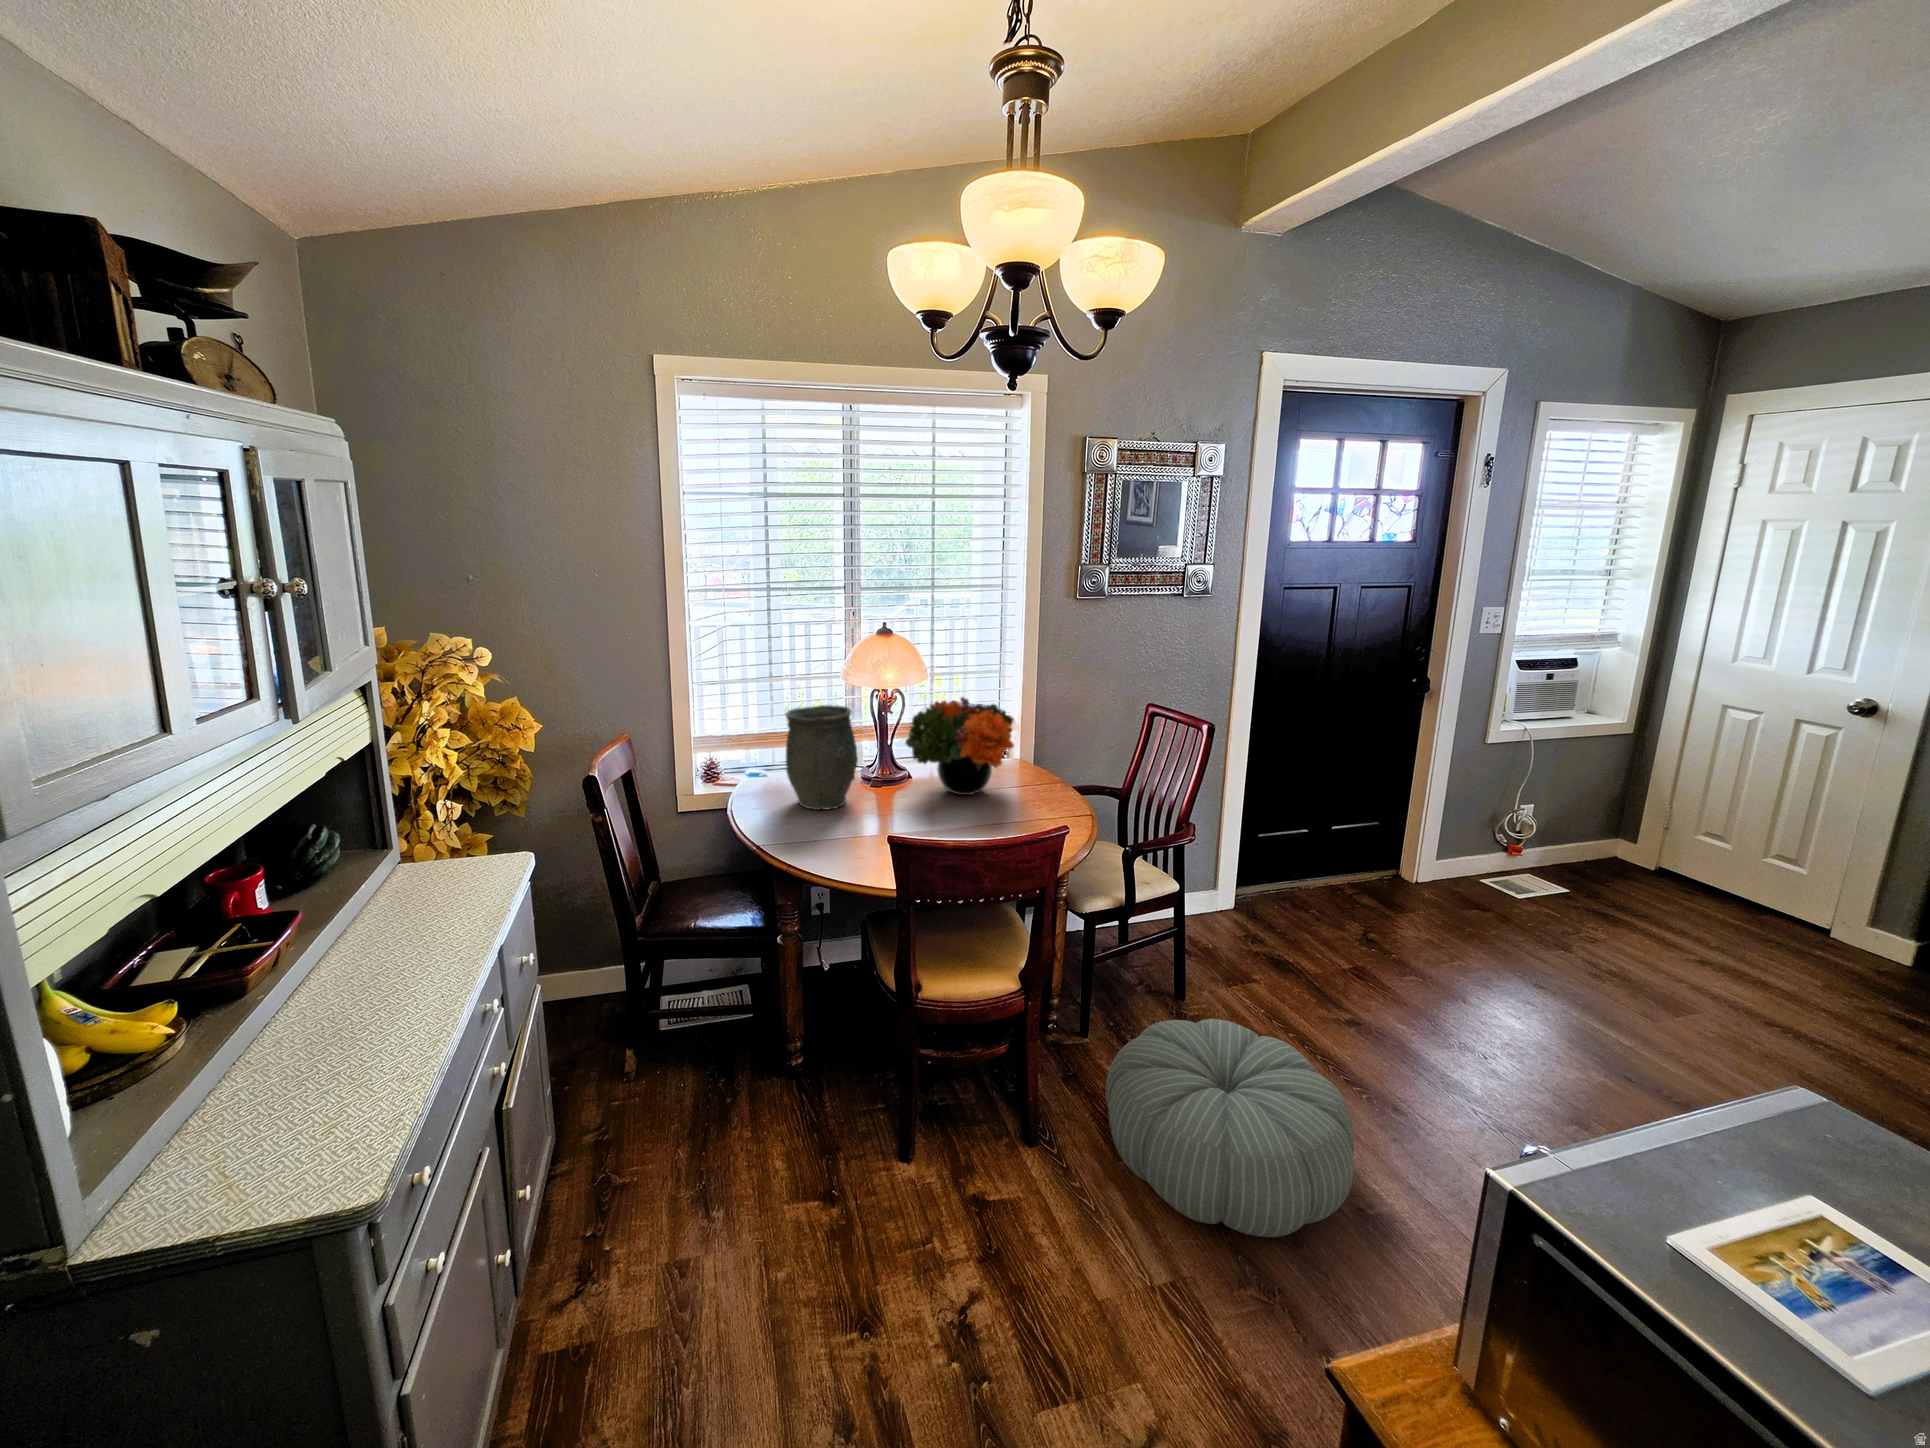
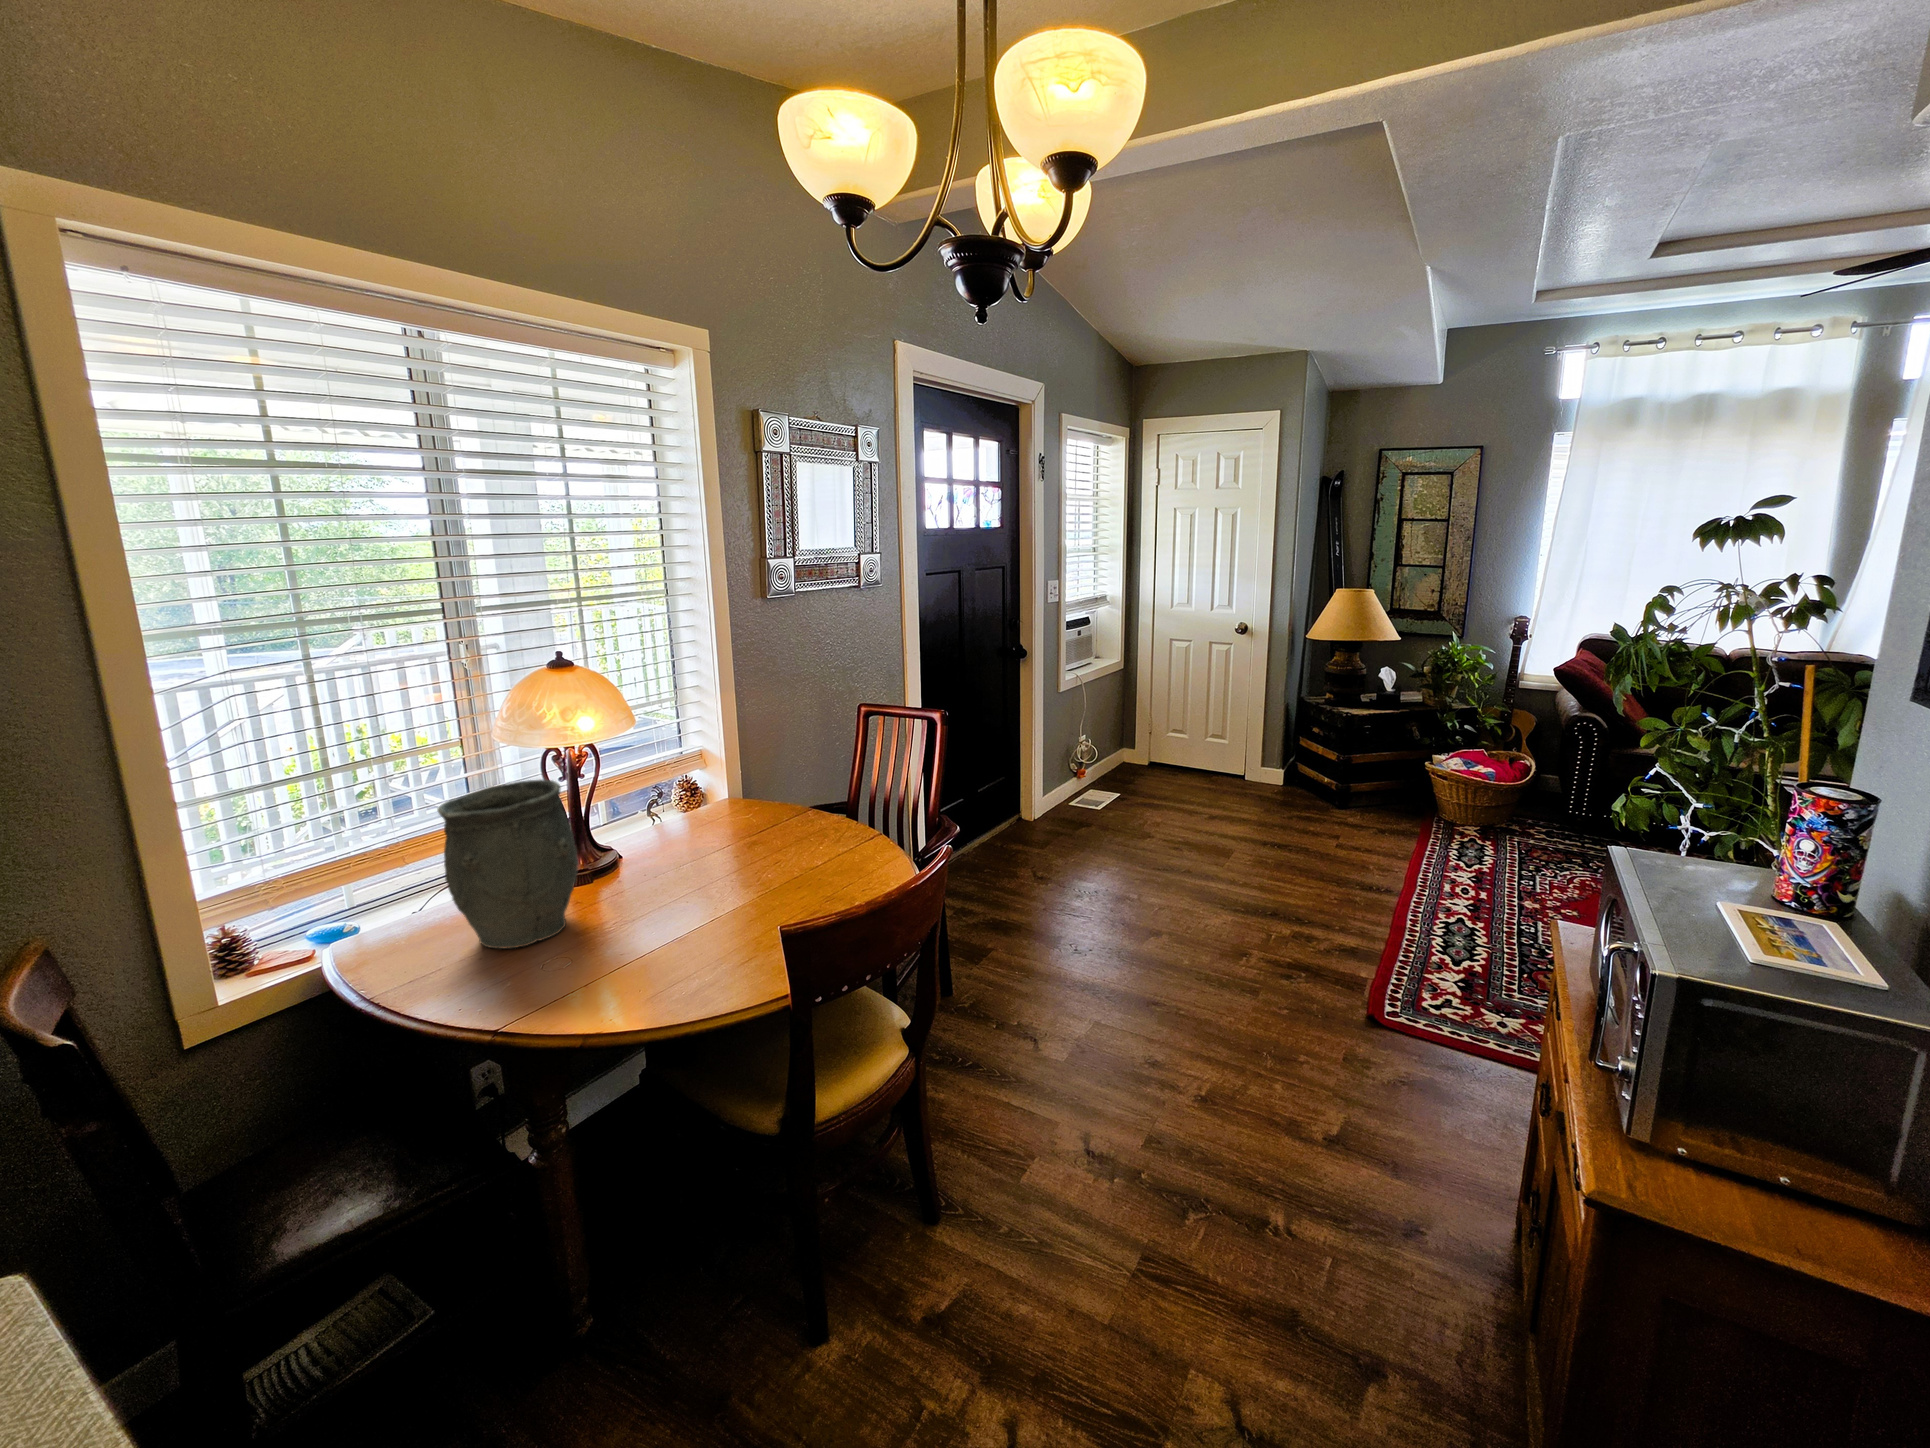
flower arrangement: present [905,697,1014,795] -> none [628,732,782,859]
pouf: present [1105,1019,1354,1237] -> none [975,986,1202,1189]

